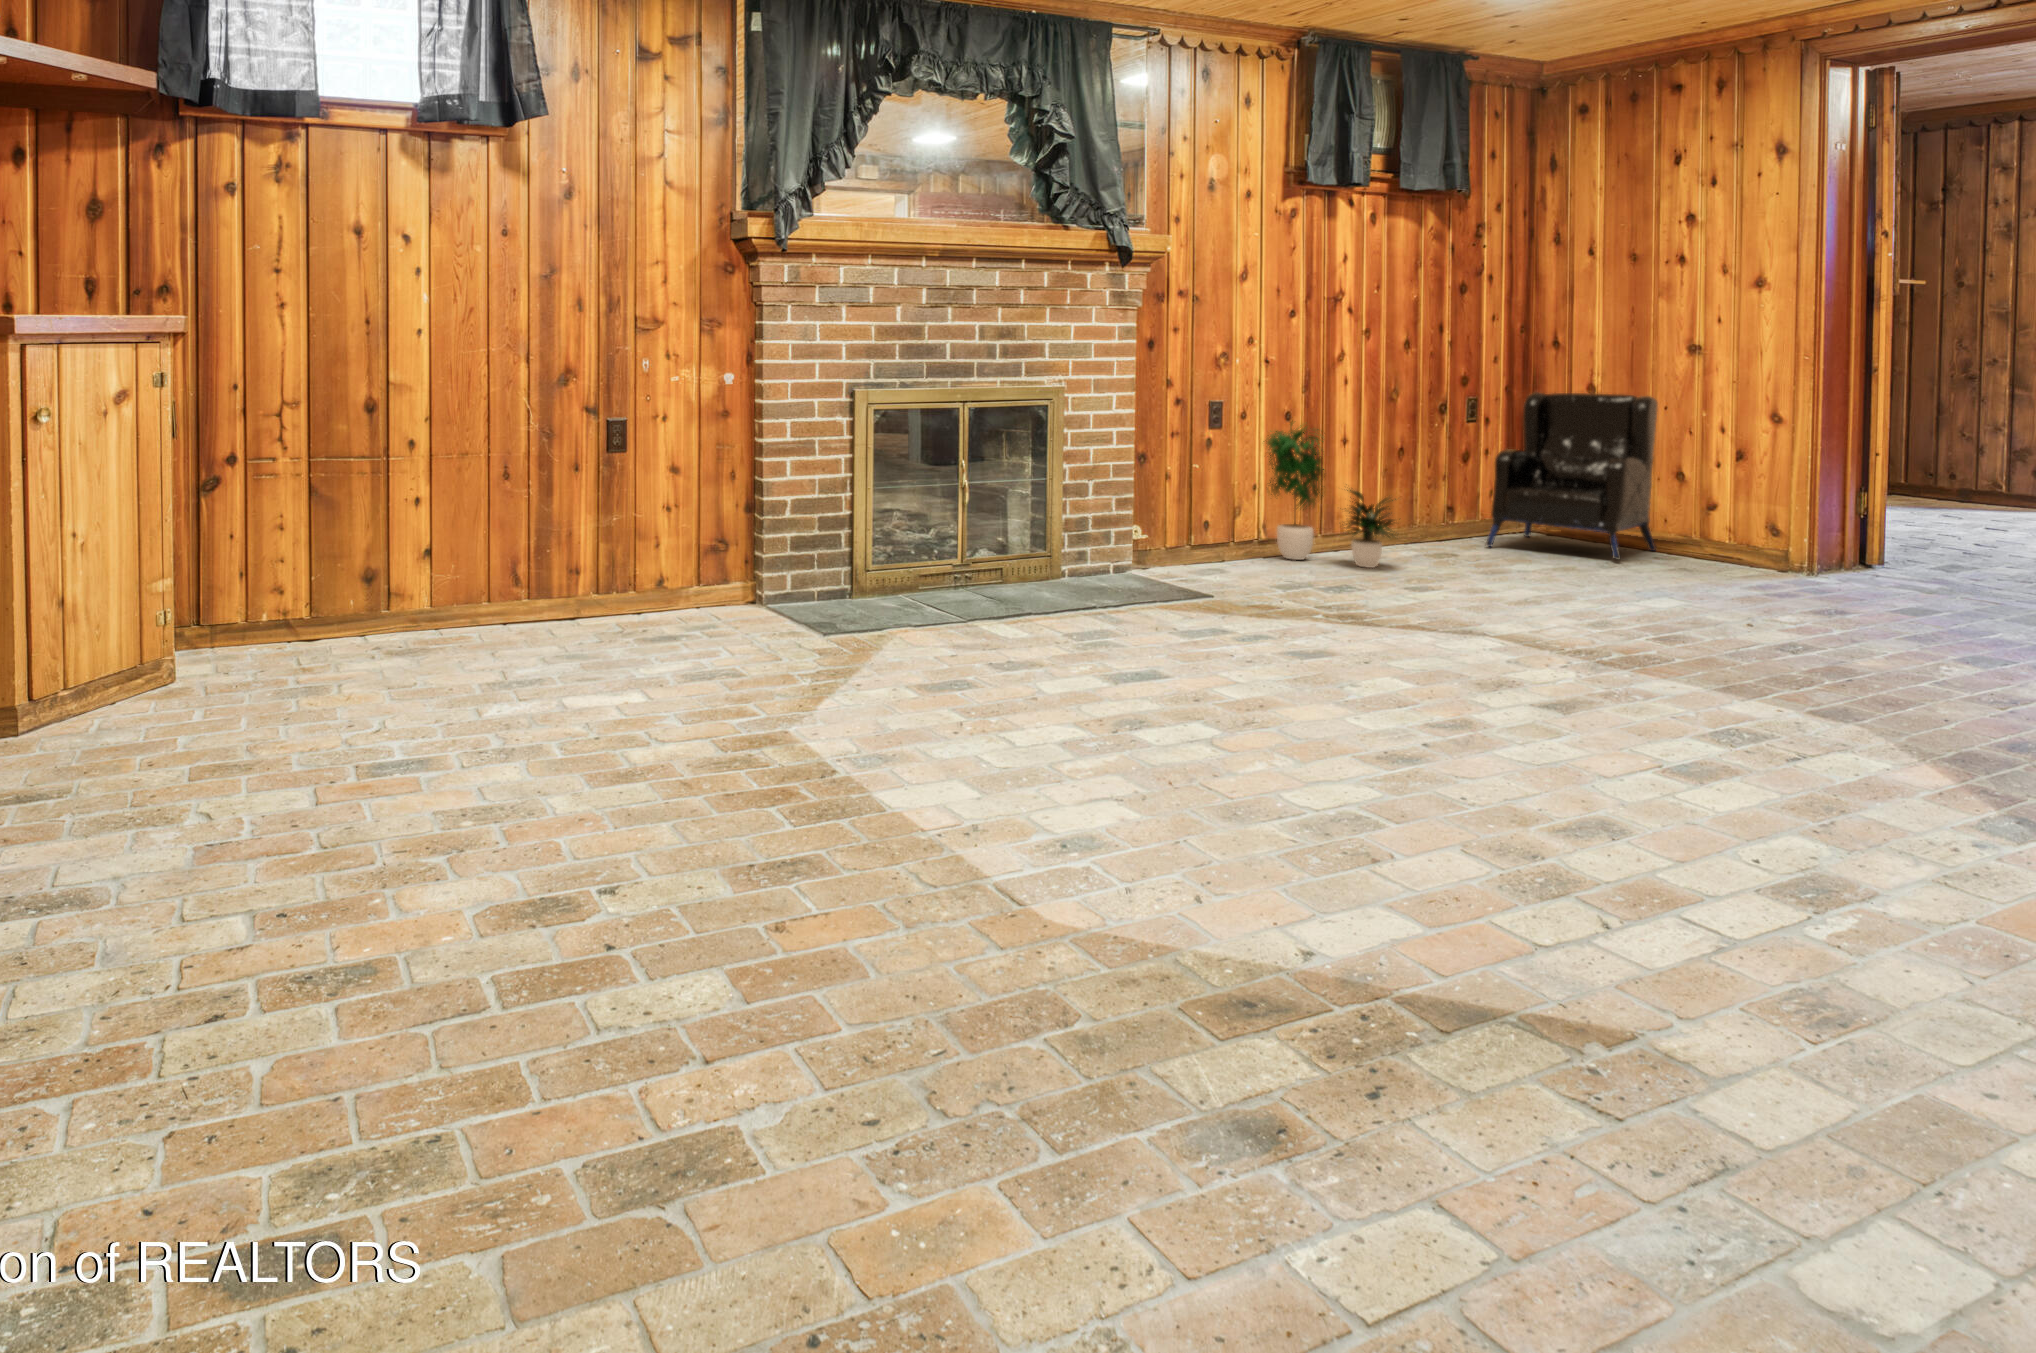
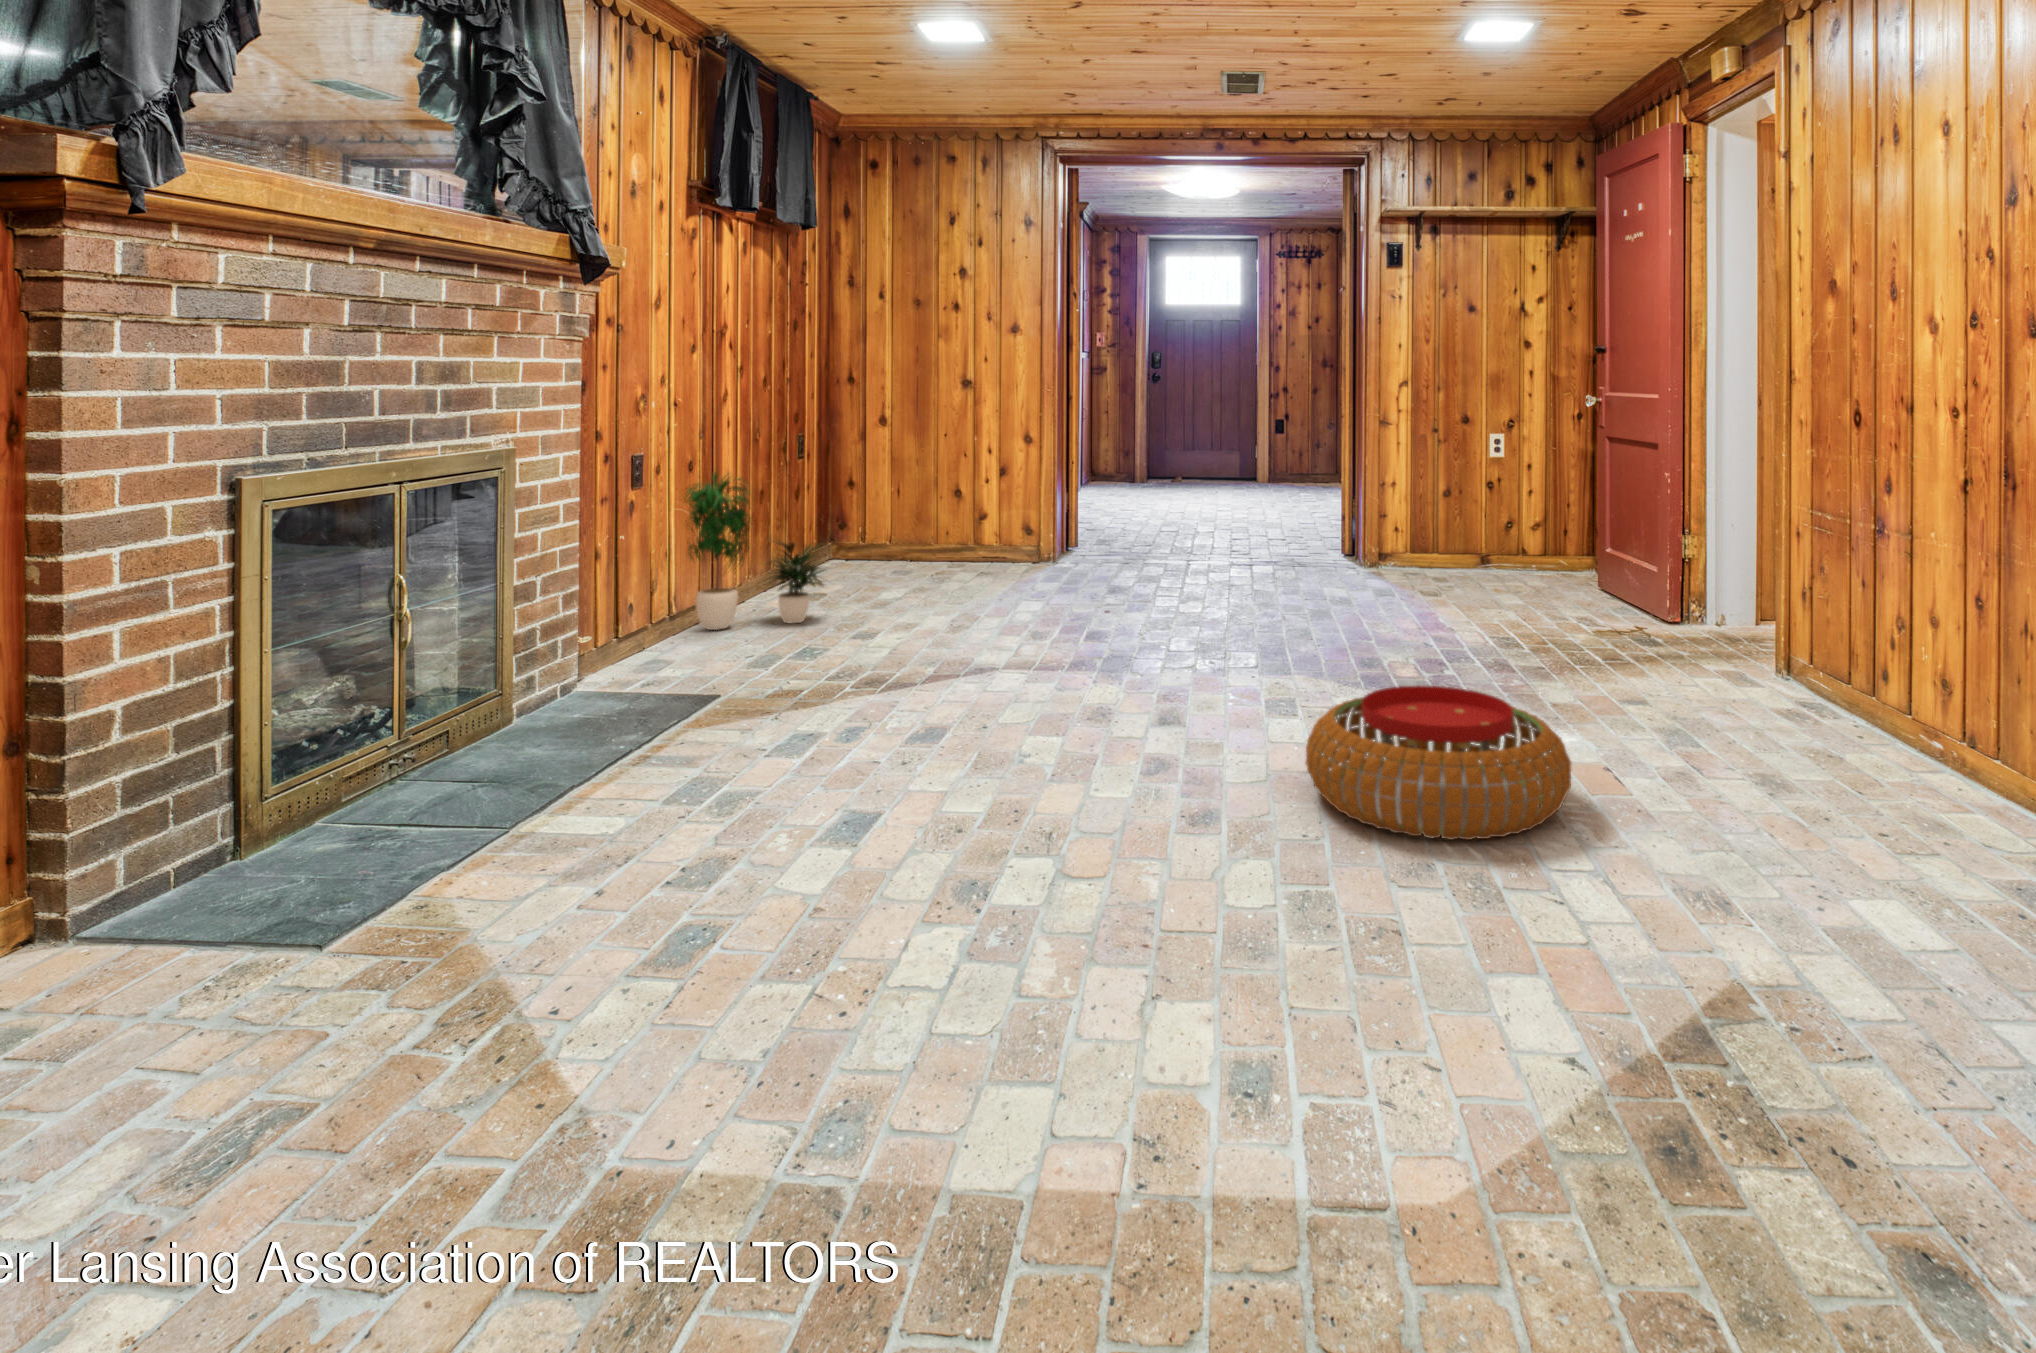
armchair: present [1486,392,1658,559] -> none [836,424,950,580]
pouf: none [1469,684,1862,877] -> present [1305,685,1572,840]

